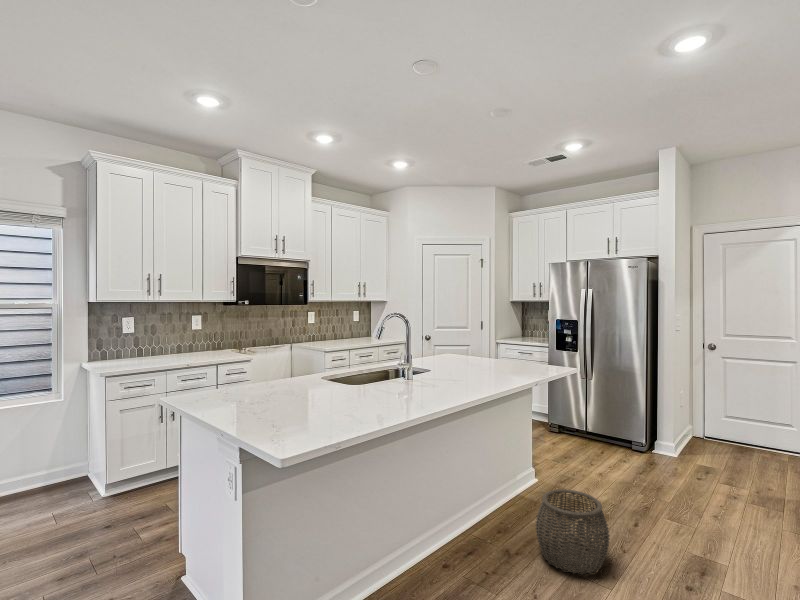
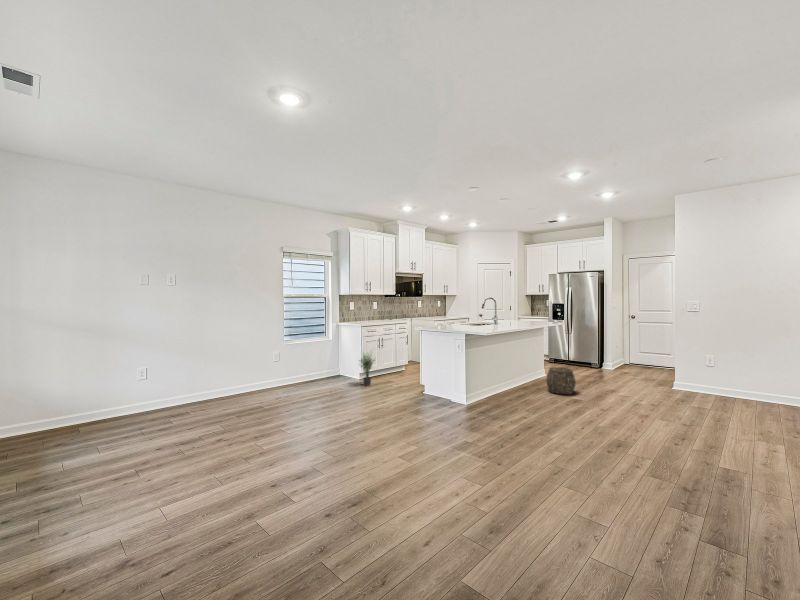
potted plant: none [50,439,128,537] -> present [361,355,375,386]

